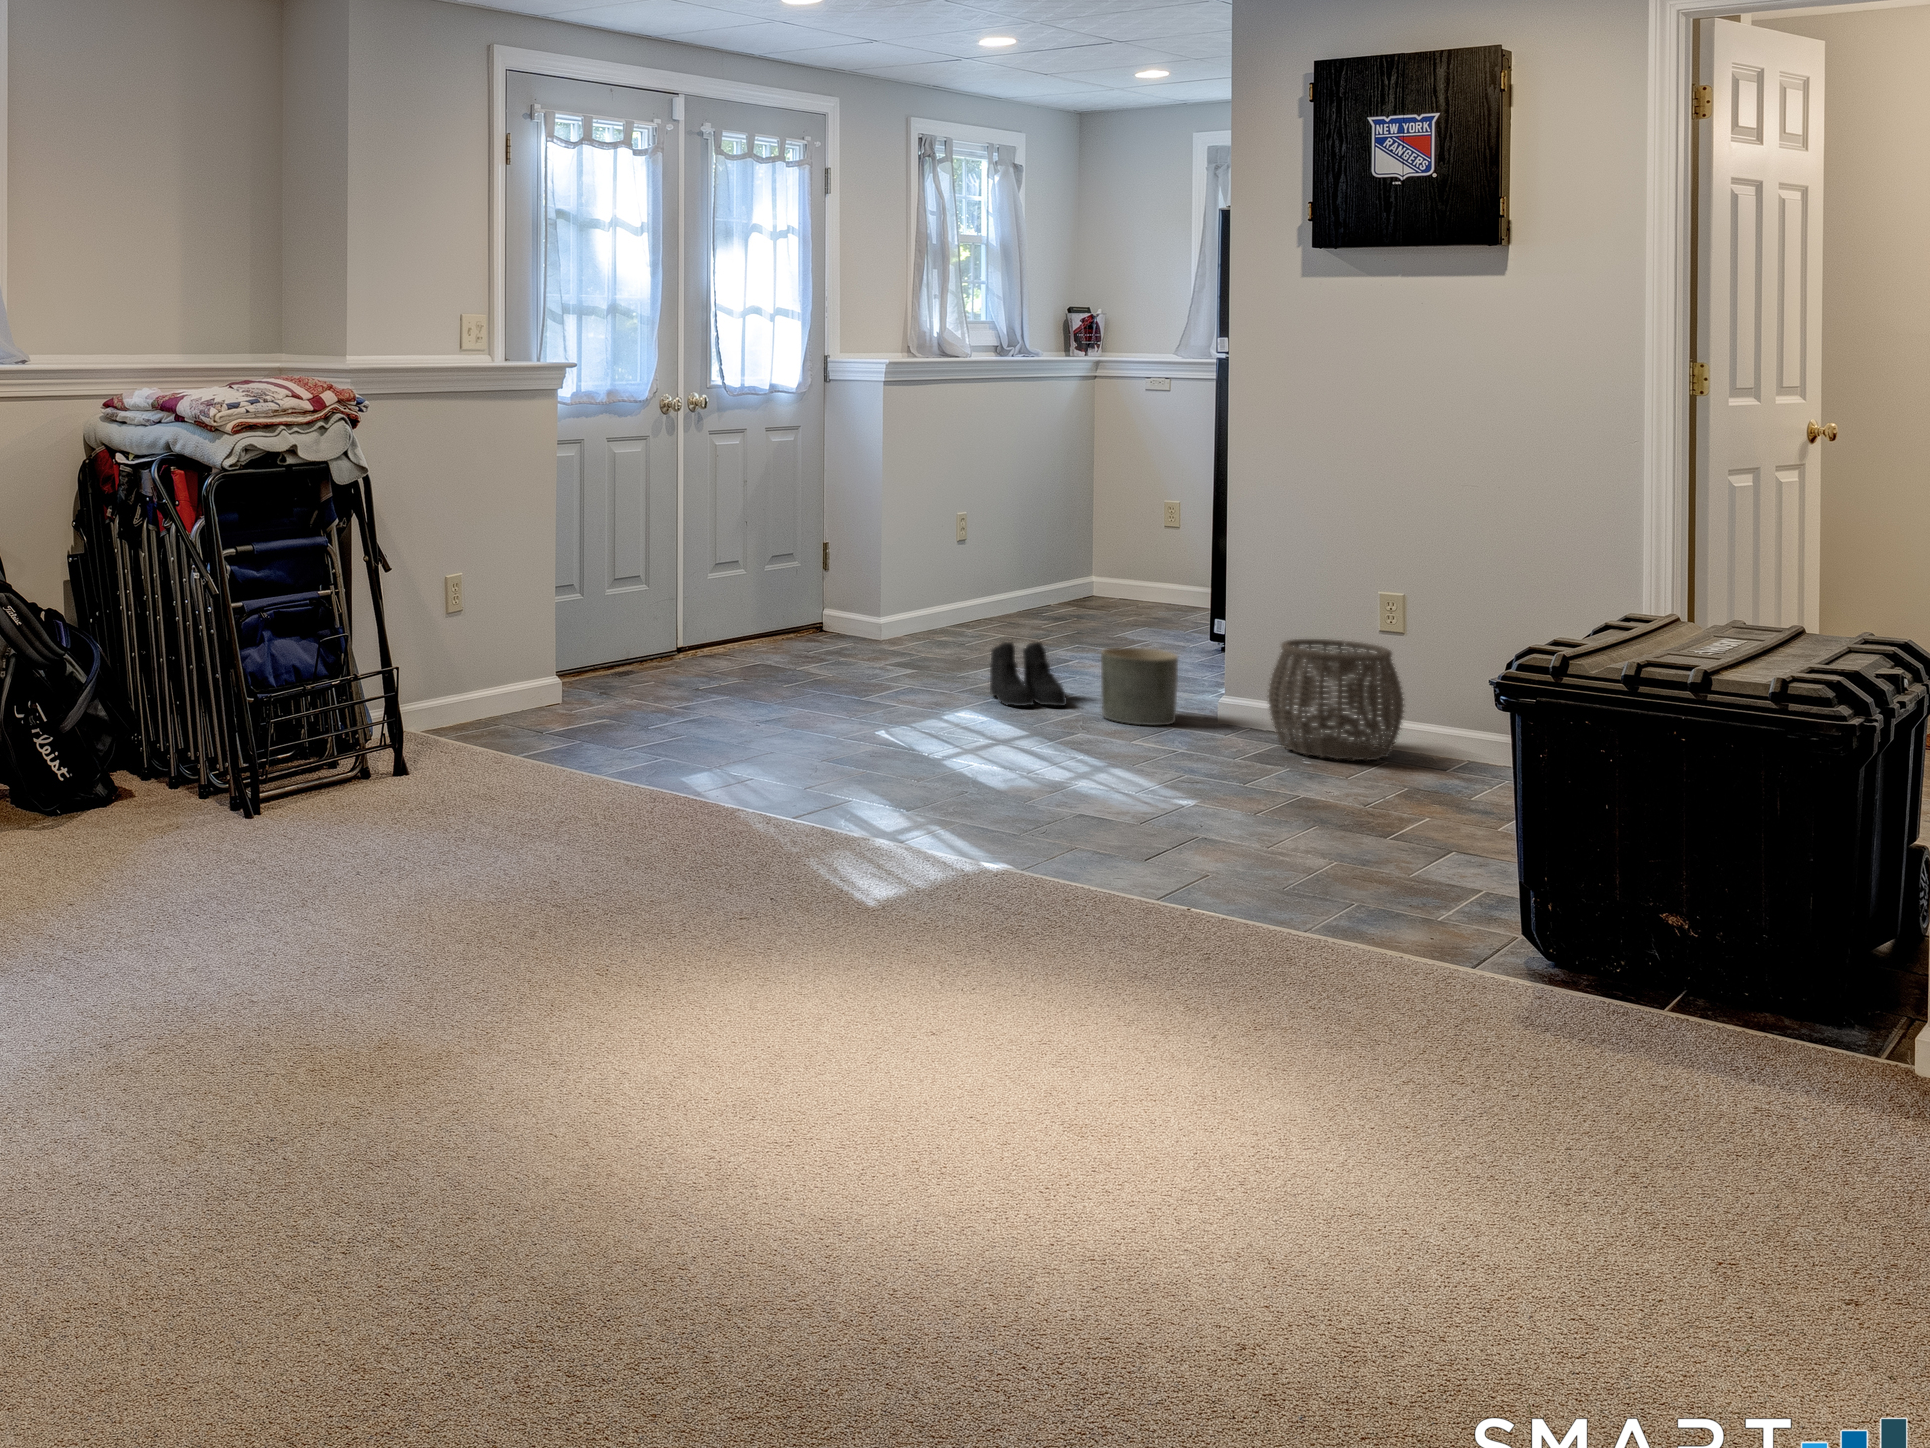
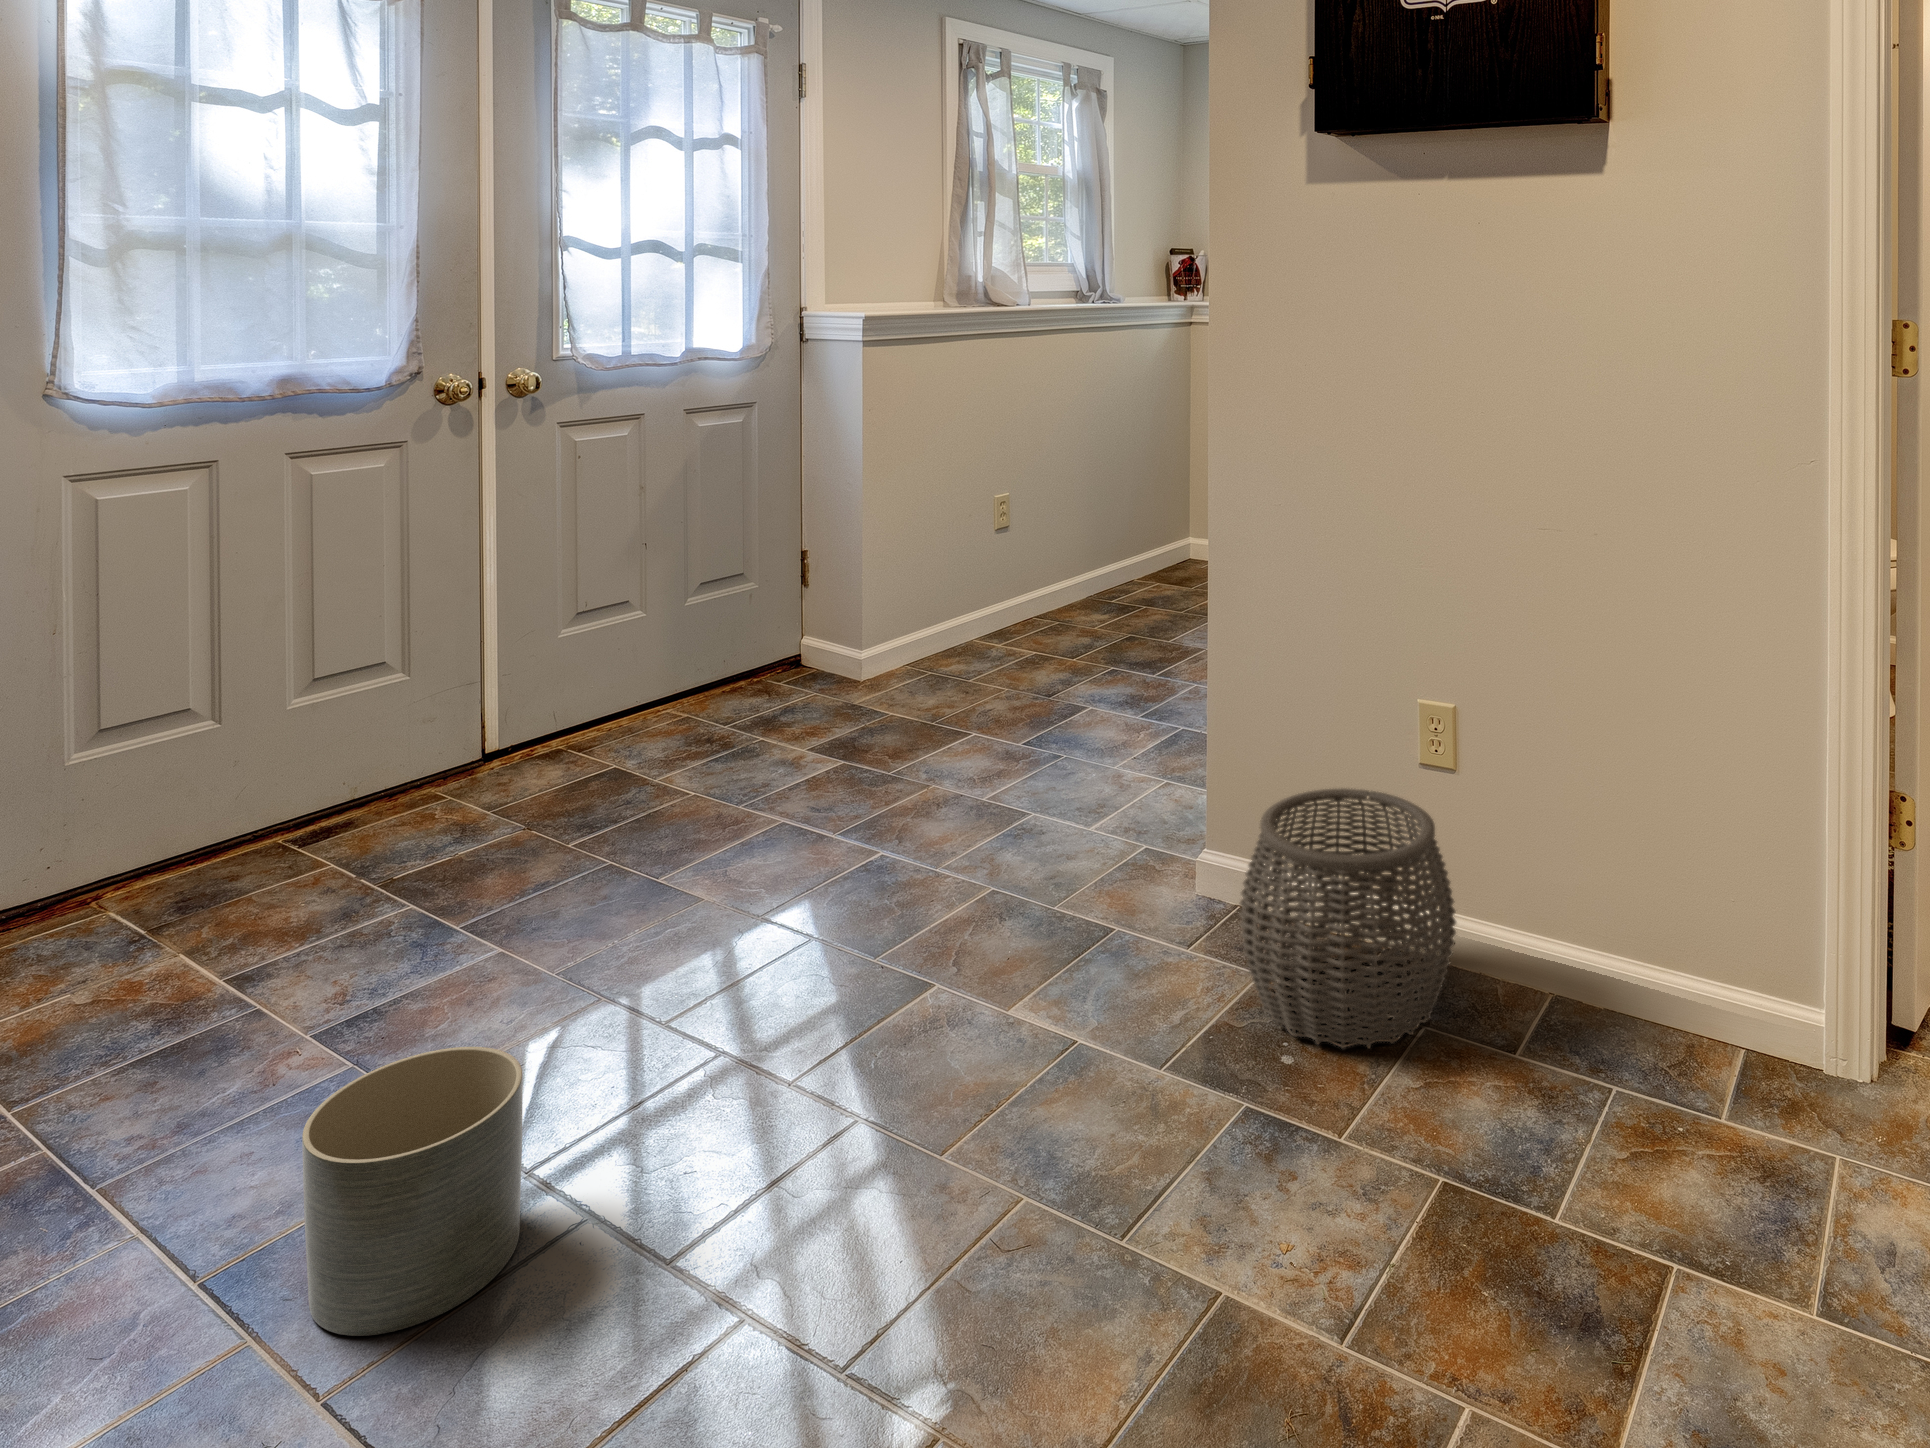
boots: present [990,642,1067,706] -> none [873,766,980,895]
planter: present [1101,647,1178,725] -> present [302,1047,523,1336]

